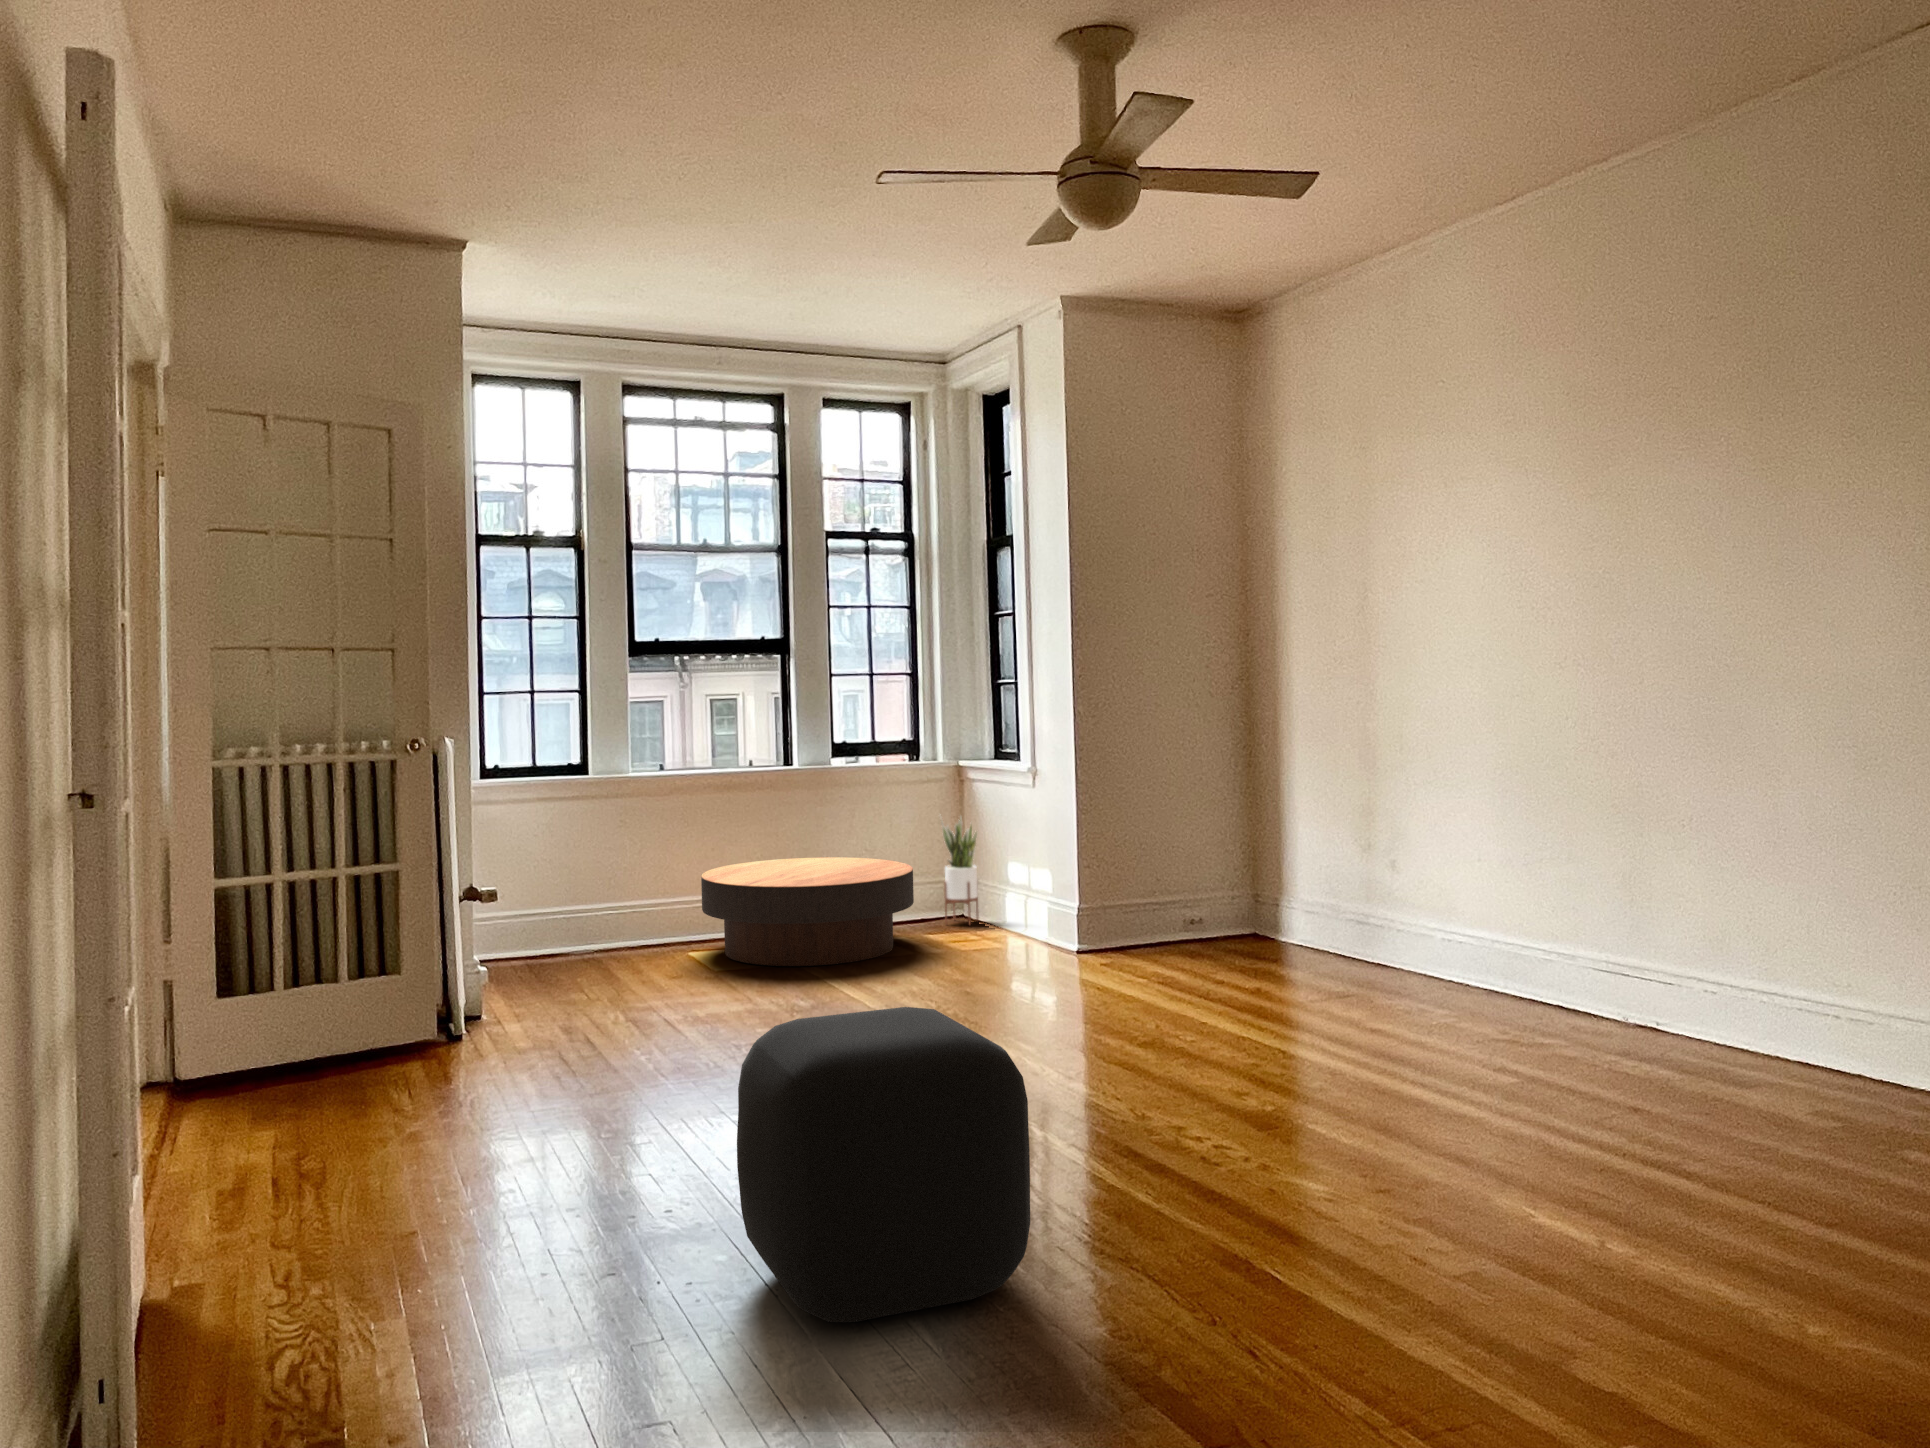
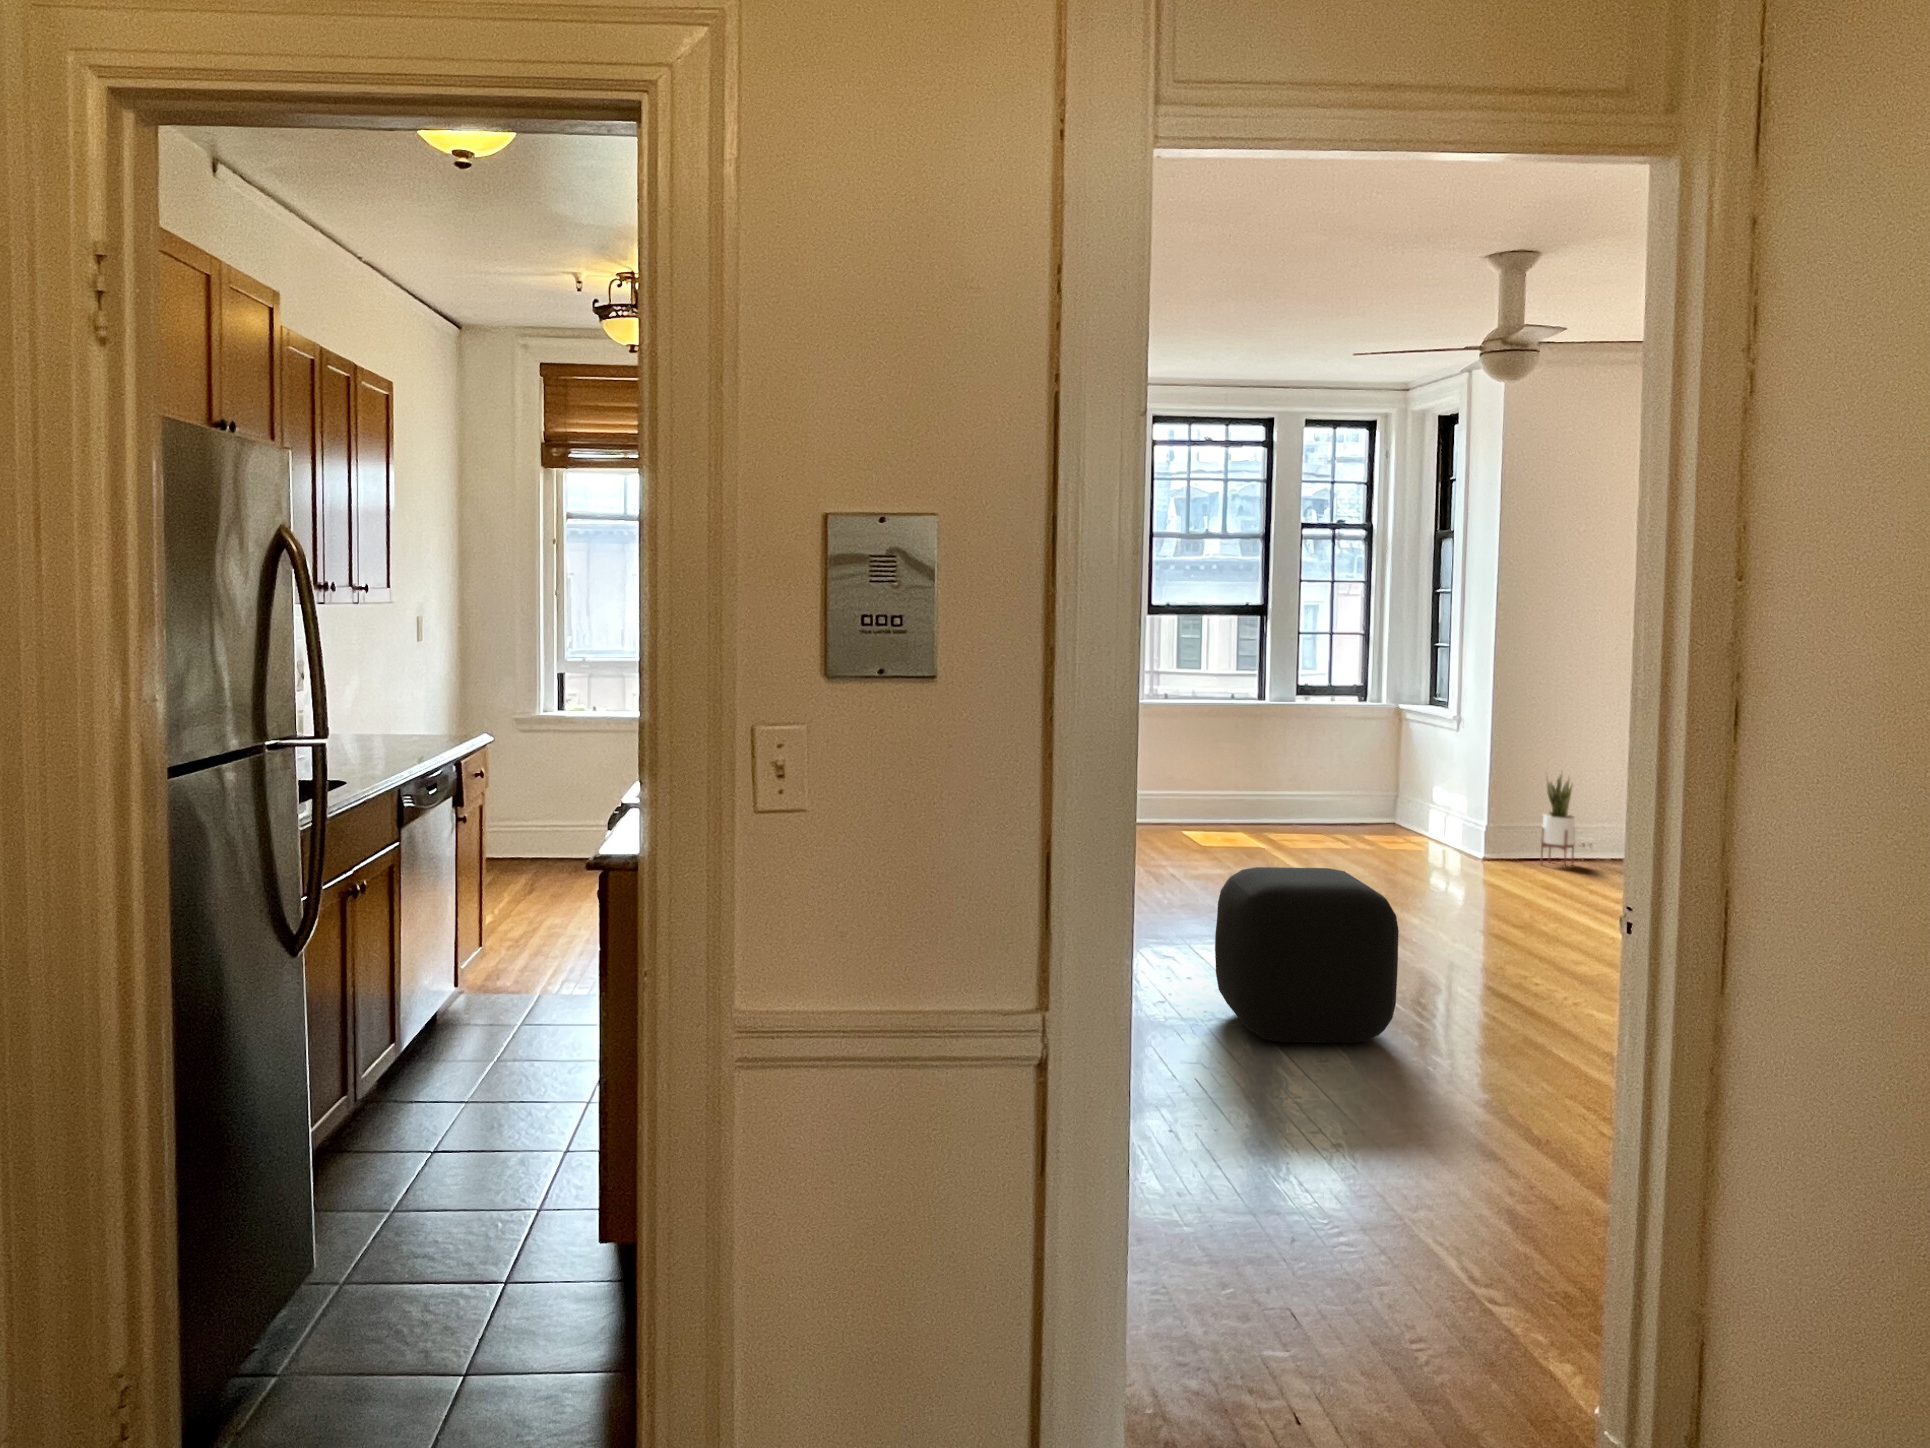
potted plant: present [940,818,978,924] -> present [1540,774,1575,867]
coffee table: present [701,857,914,966] -> none [1192,769,1354,849]

